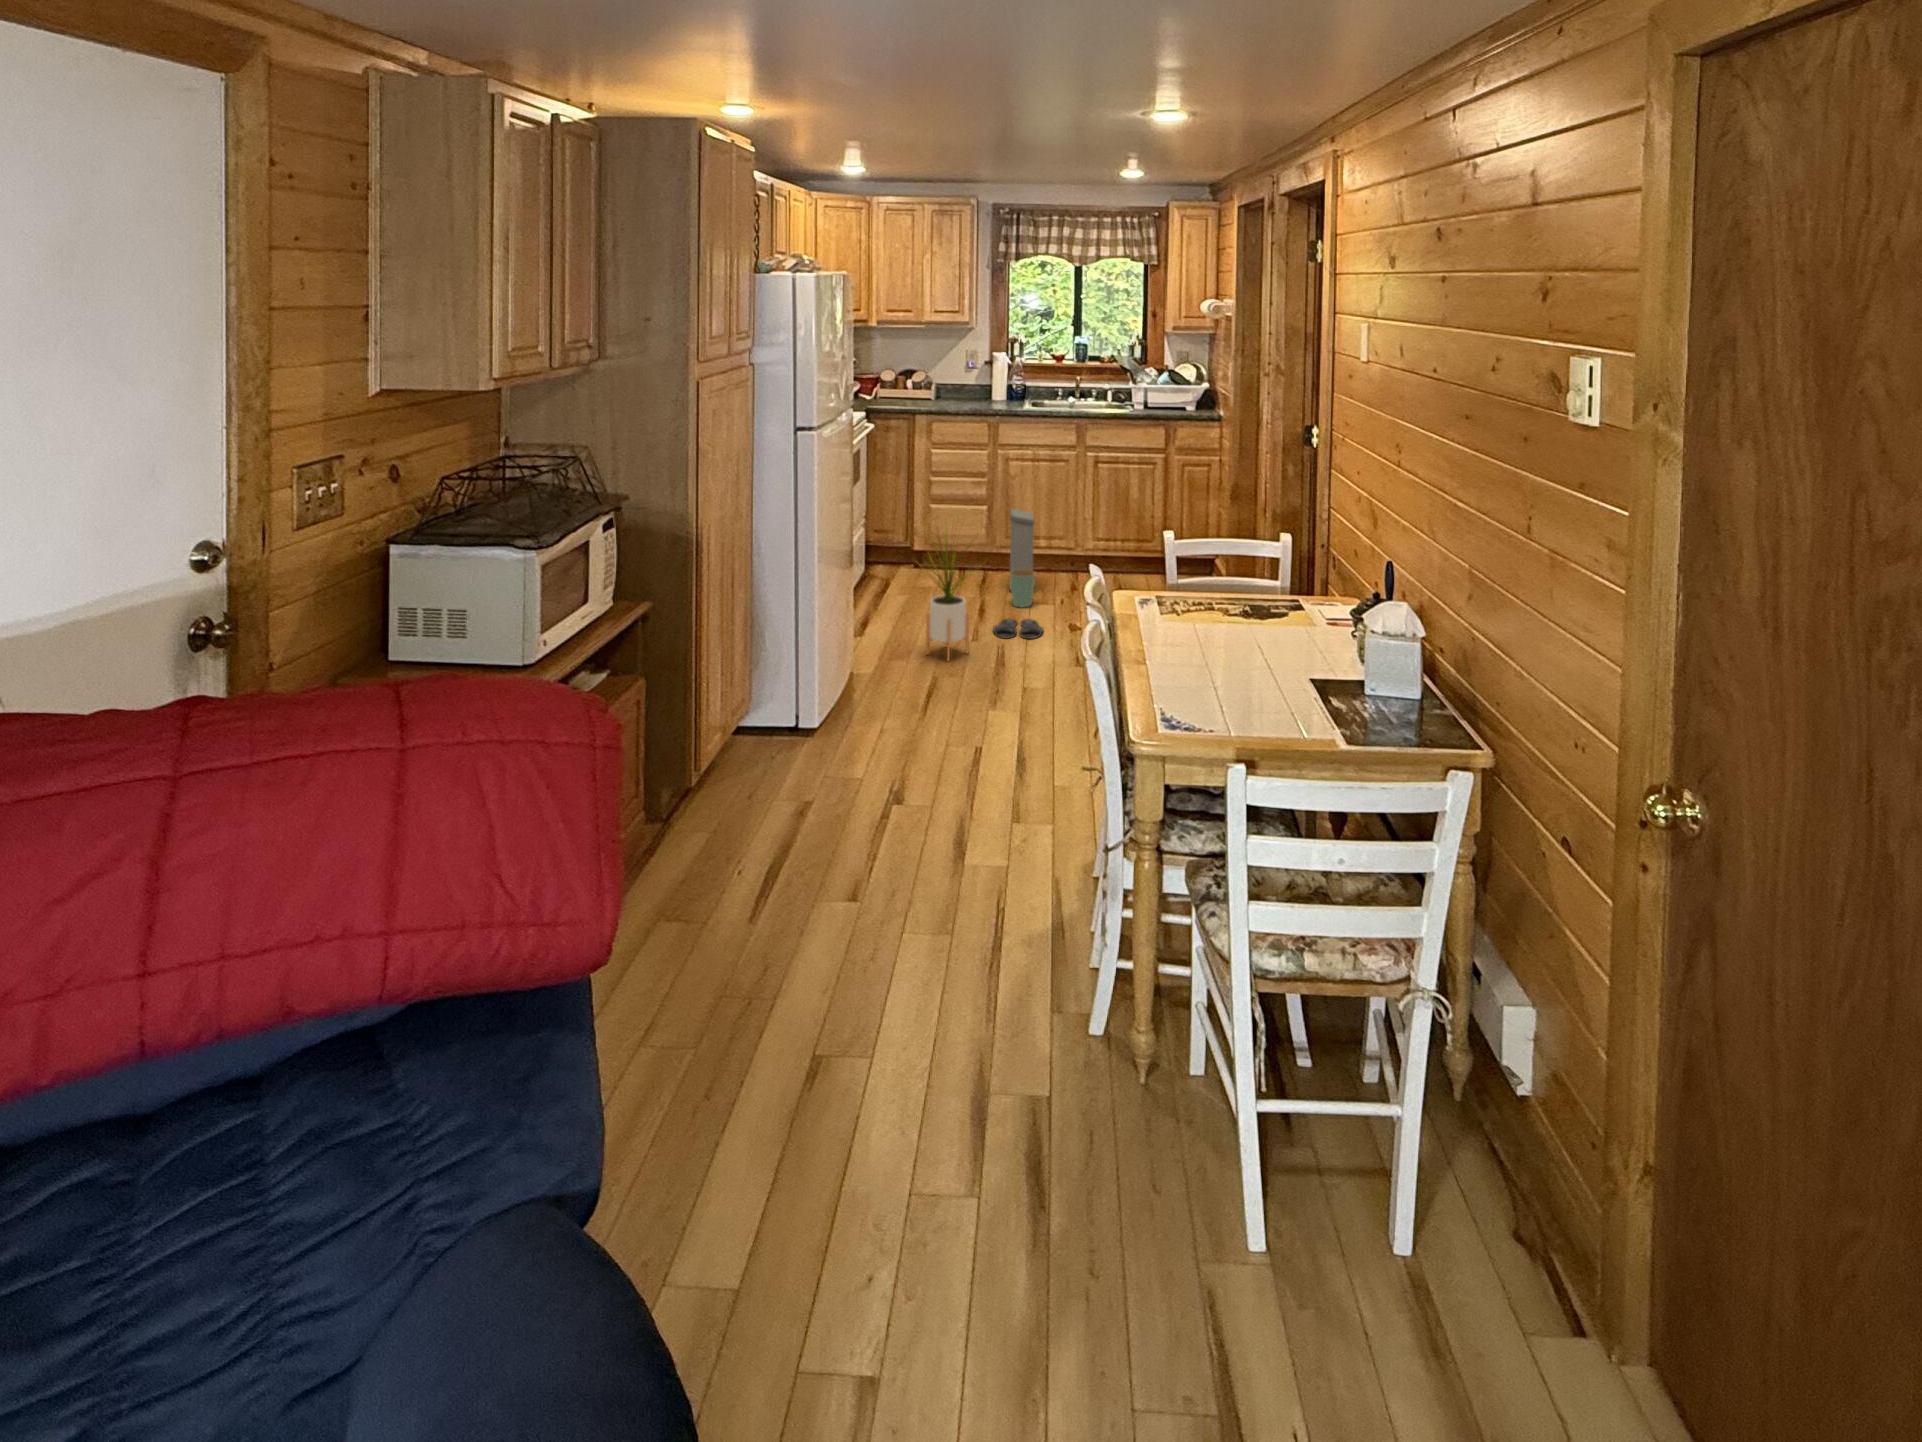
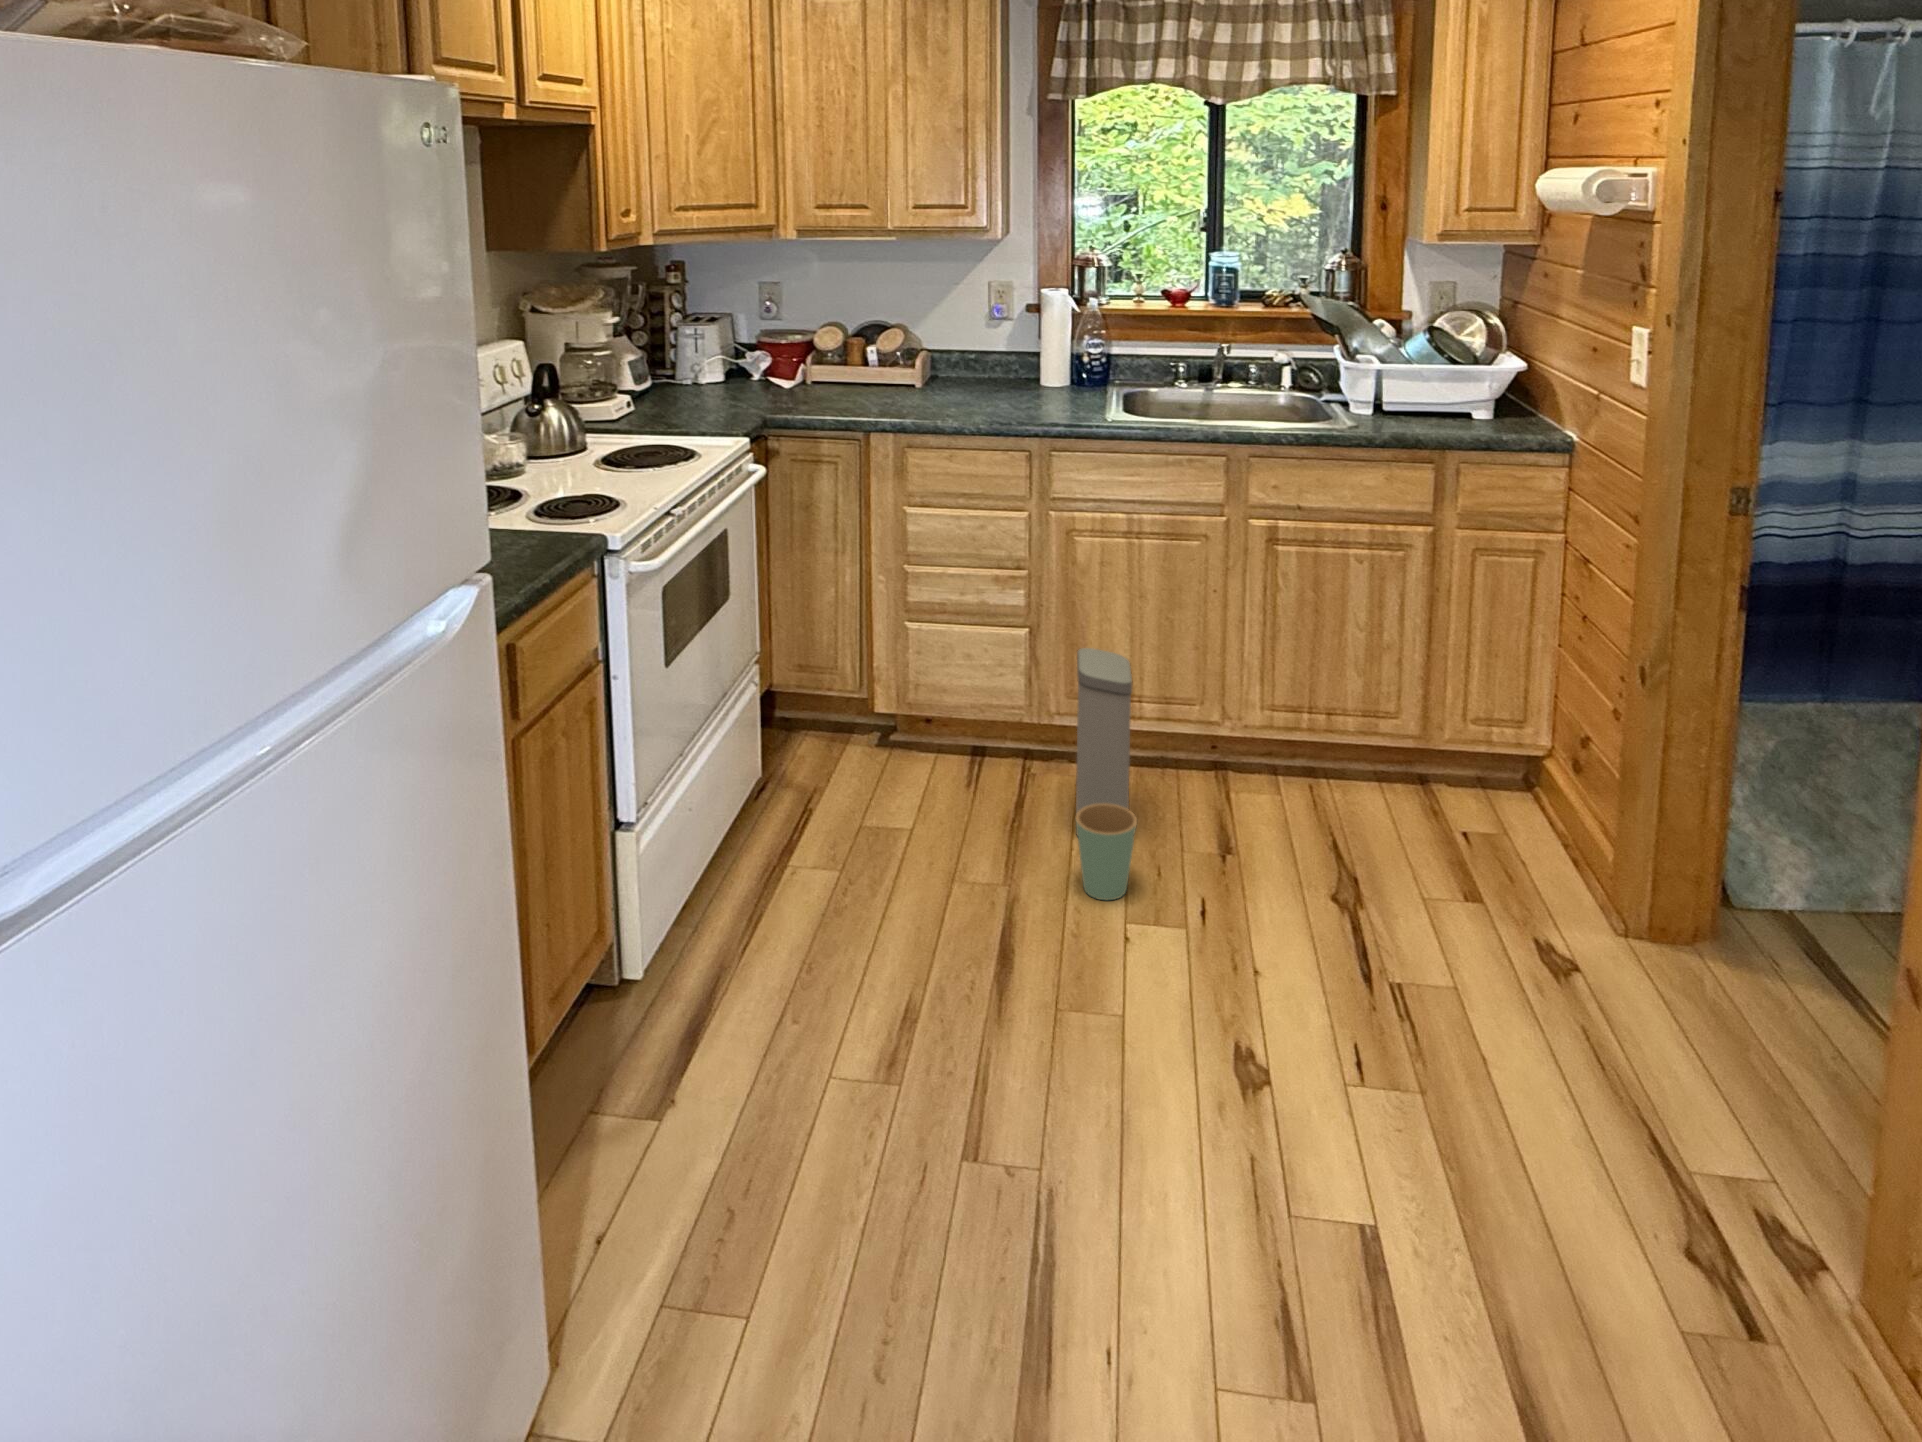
house plant: present [918,523,978,661] -> none [810,748,1018,1158]
slippers: present [993,619,1043,639] -> none [1035,950,1161,1047]

